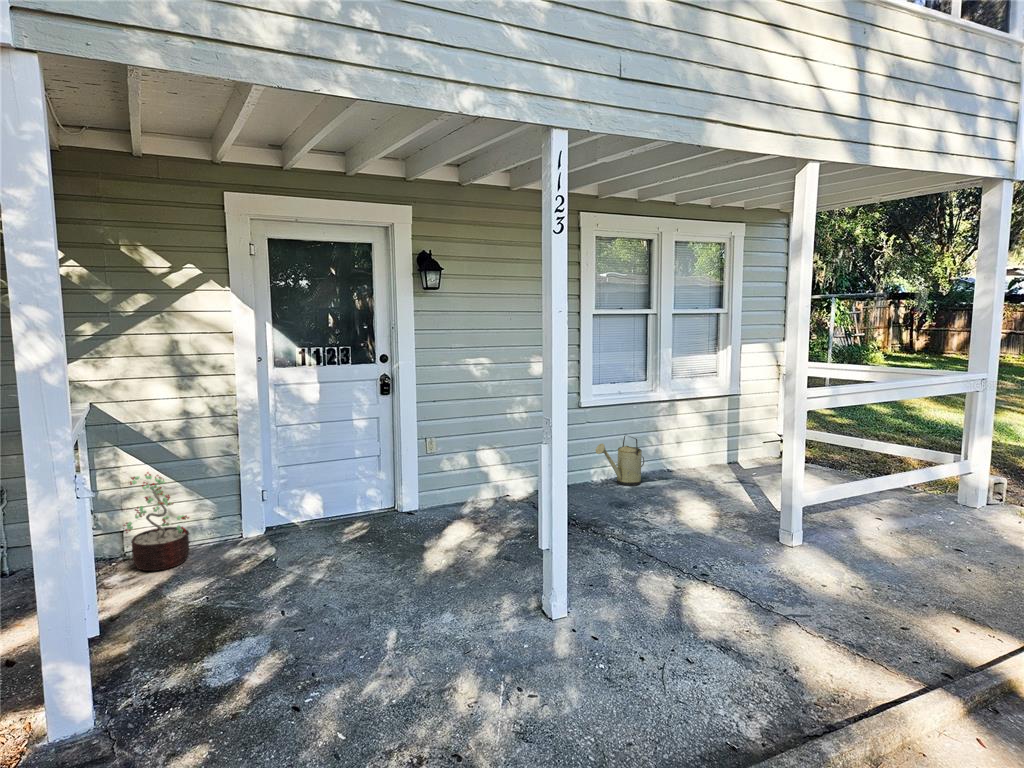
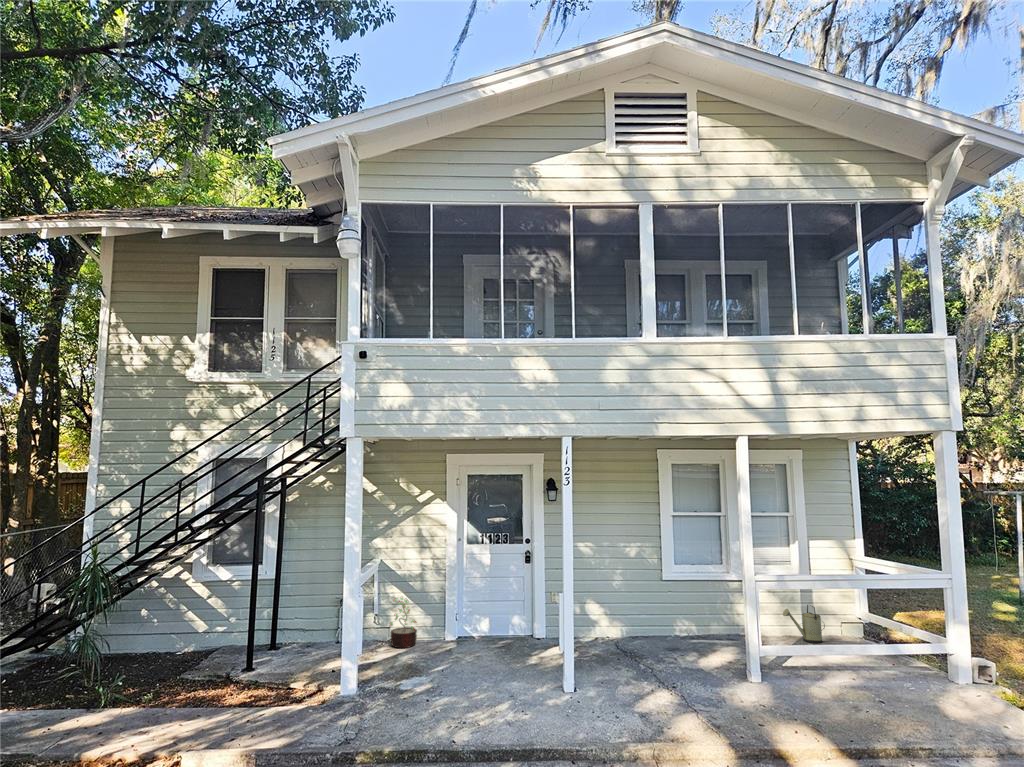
watering can: present [596,436,644,486] -> present [783,605,825,643]

